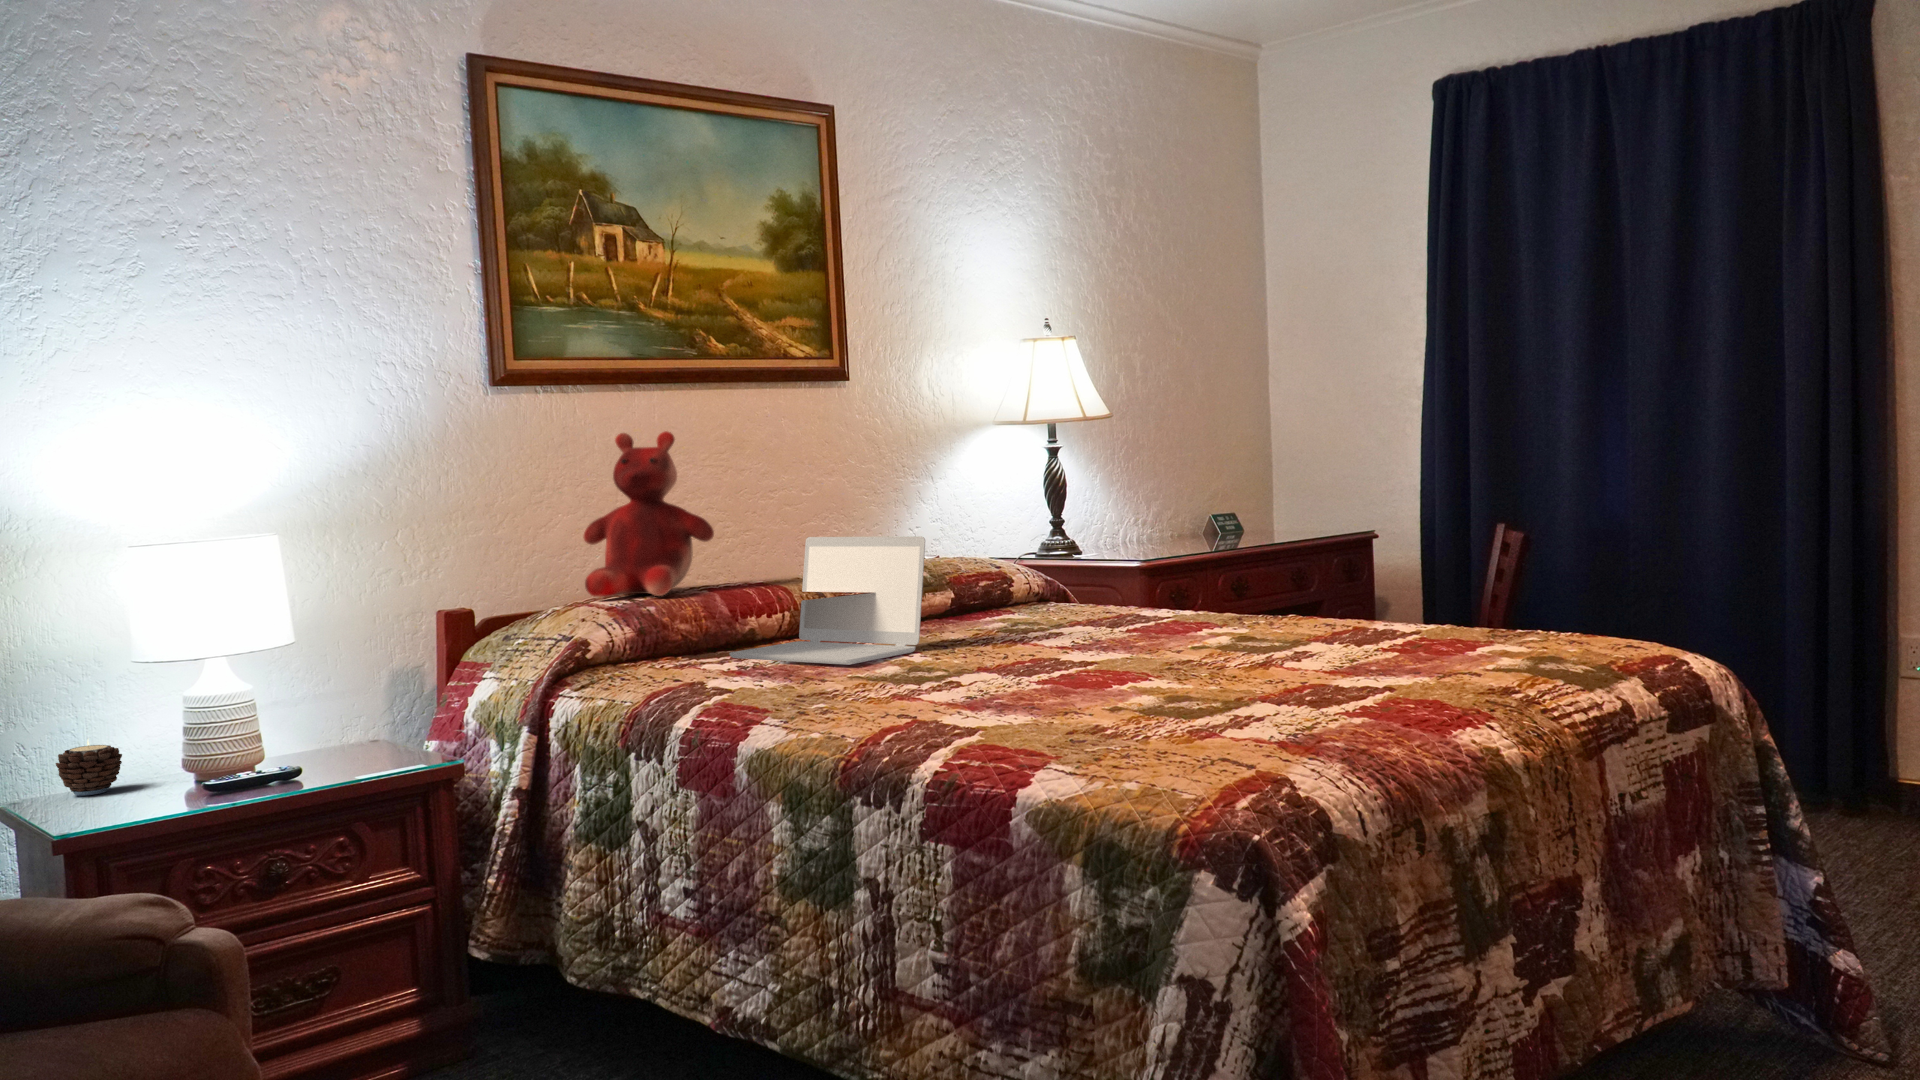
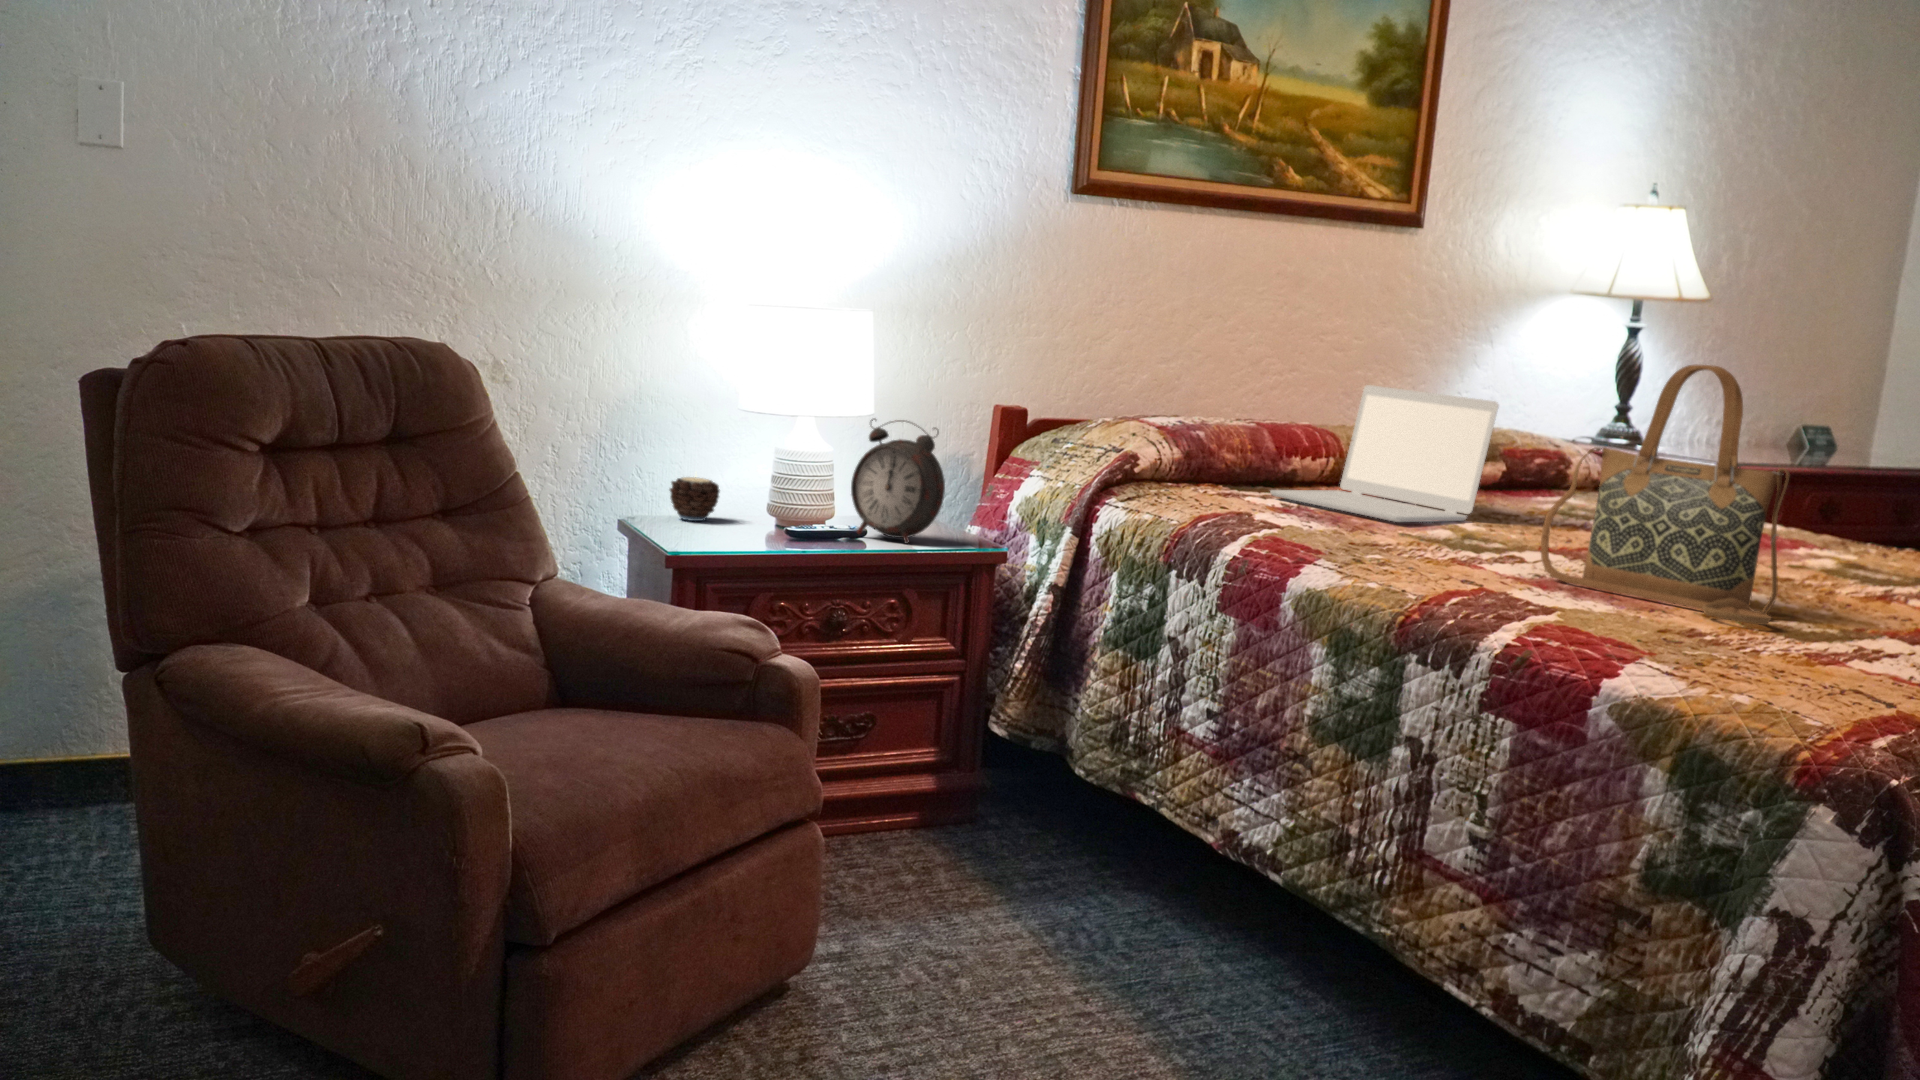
teddy bear: present [583,431,714,598] -> none [1133,253,1267,423]
handbag: none [968,482,1168,708] -> present [1541,365,1790,625]
alarm clock: none [276,644,384,776] -> present [851,418,945,544]

